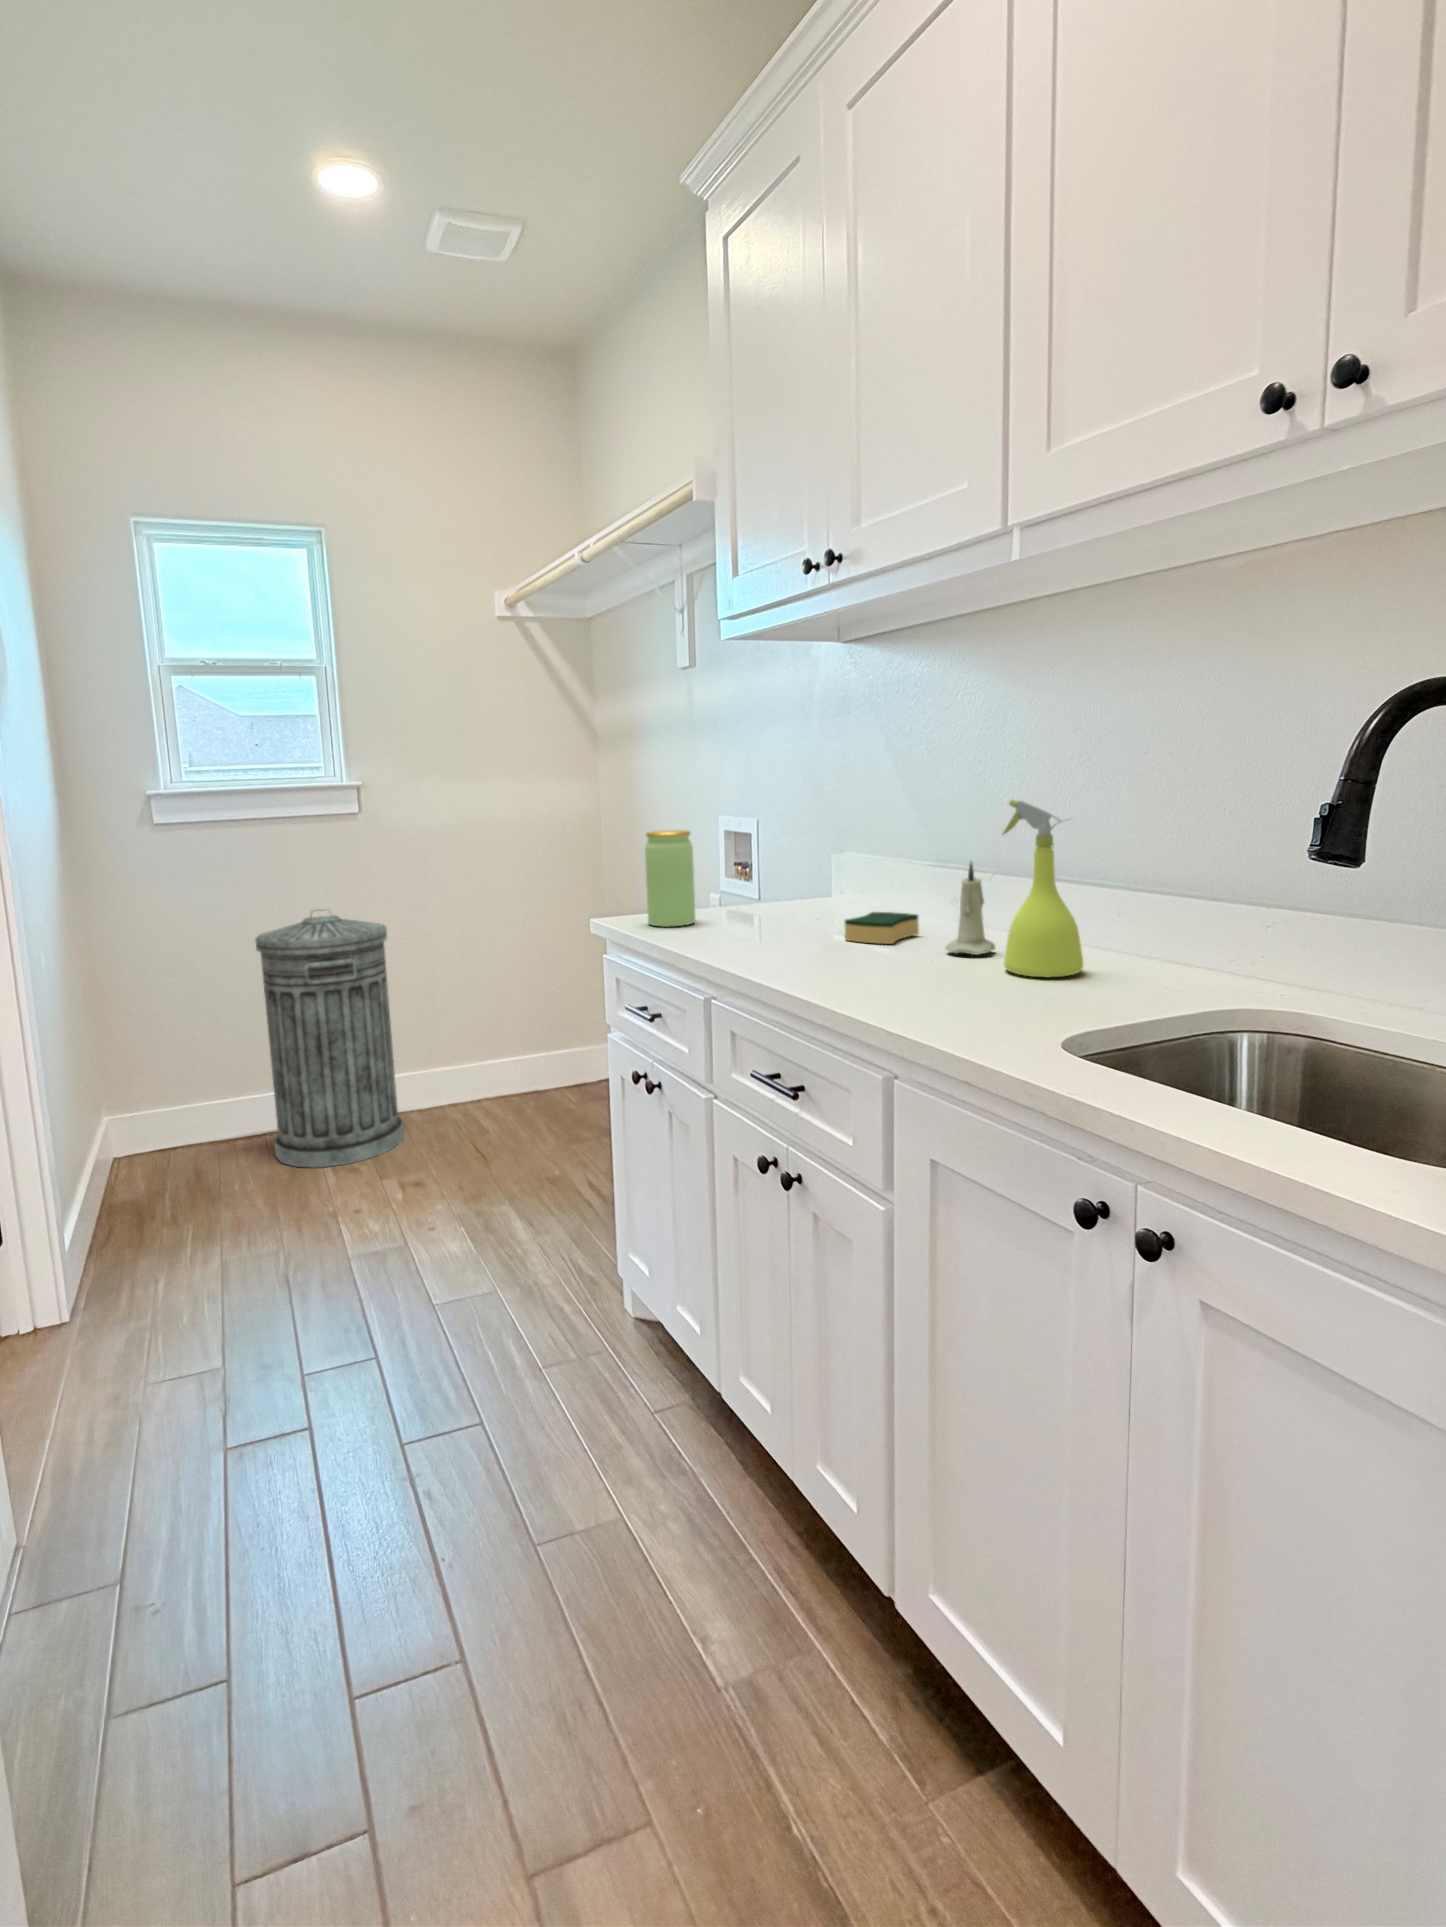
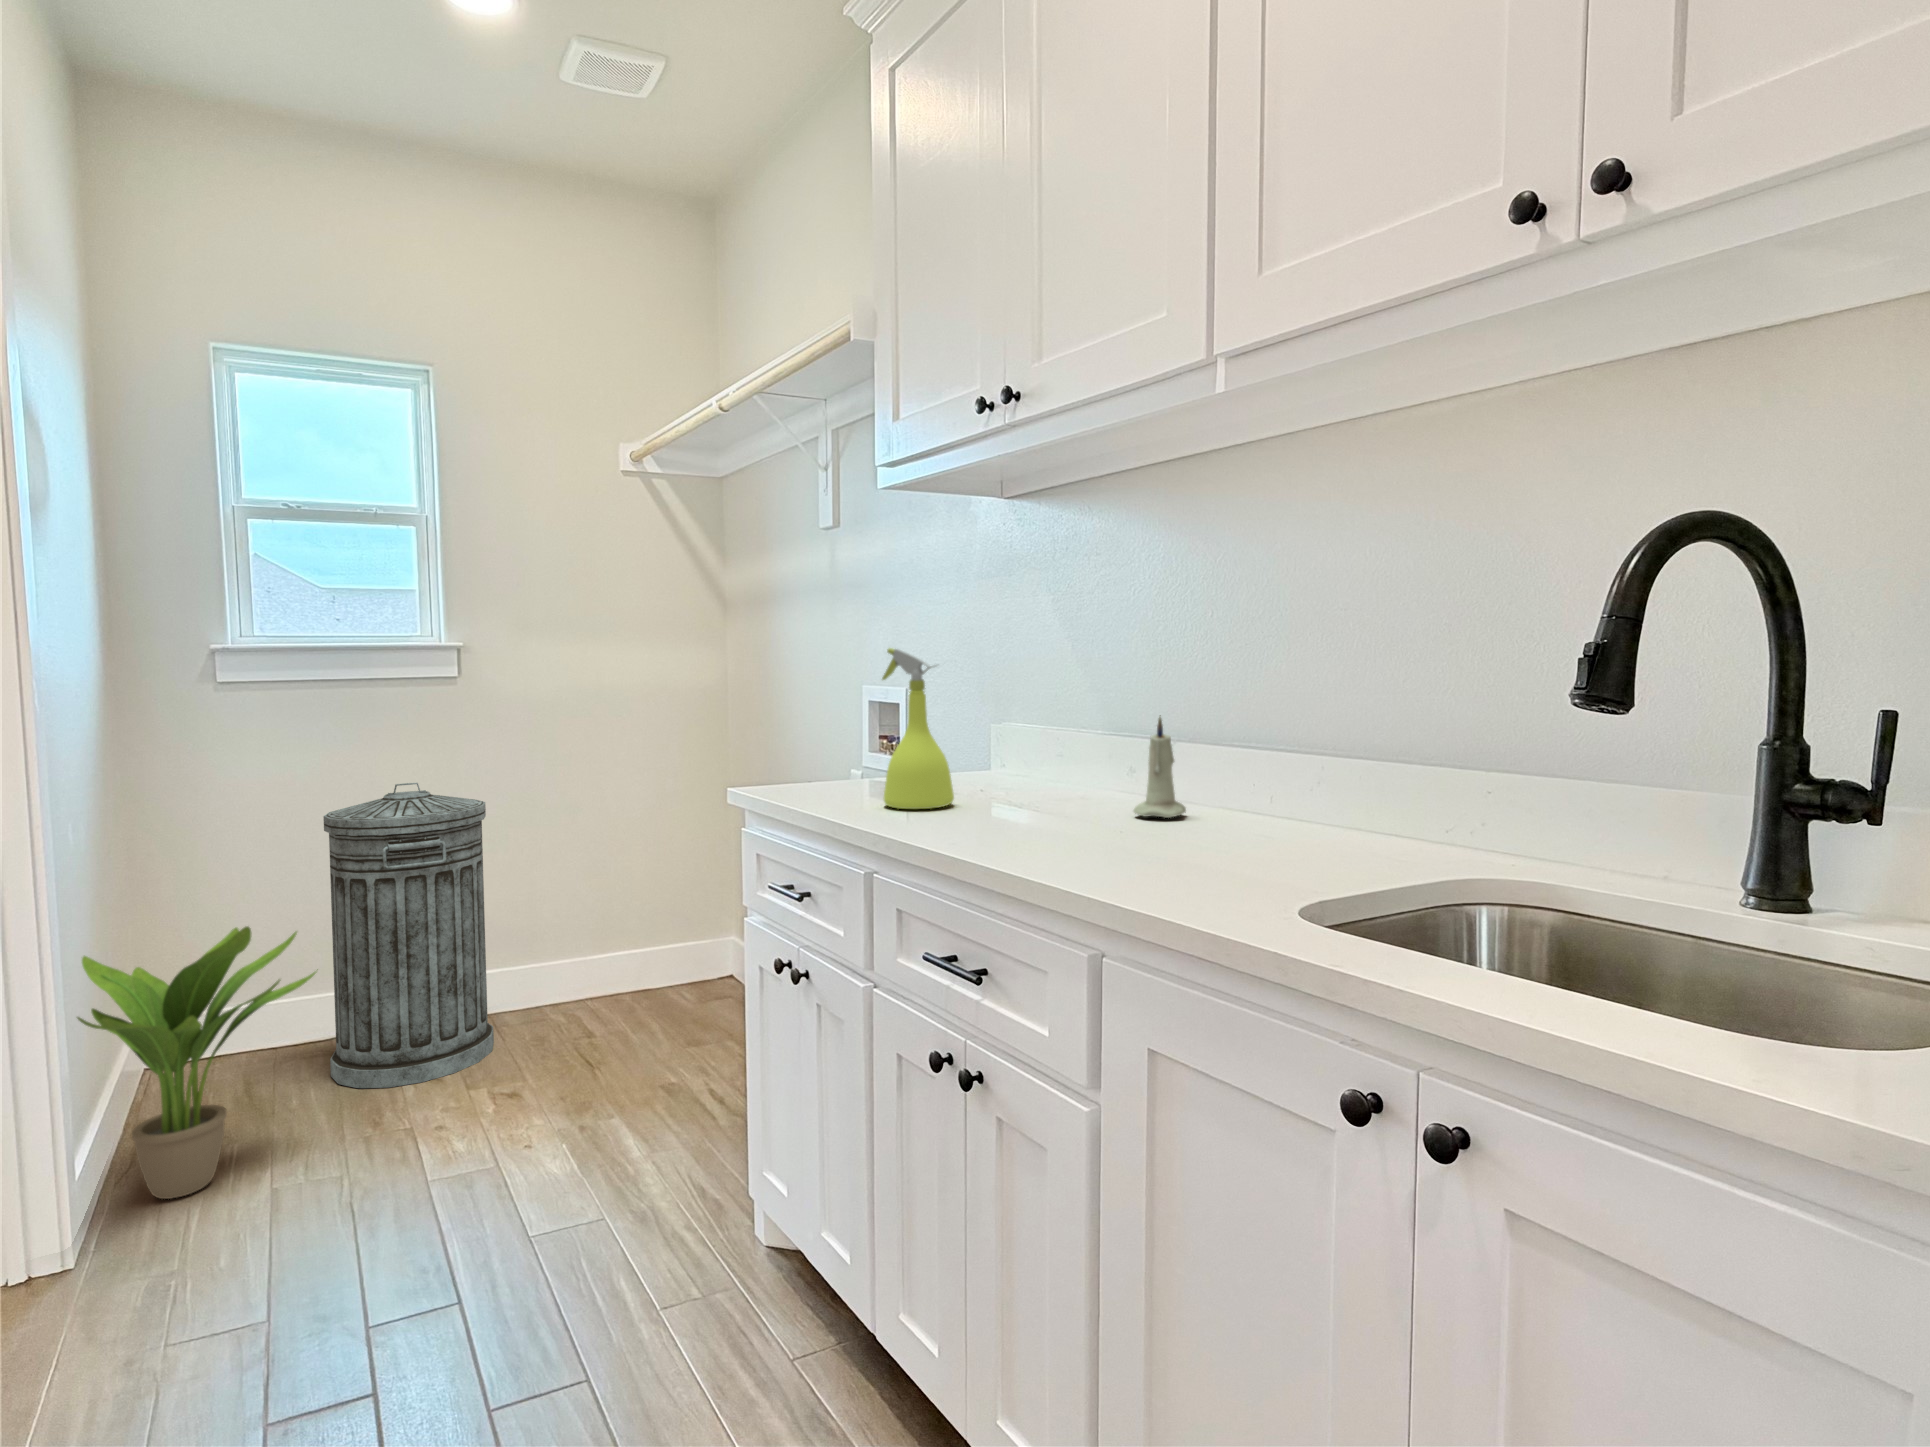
spray bottle: present [1003,800,1083,977] -> present [882,648,954,809]
jar: present [645,830,695,927] -> none [796,687,851,793]
sponge: present [845,912,919,944] -> none [1020,775,1099,808]
potted plant: none [82,1032,261,1248] -> present [77,926,318,1199]

